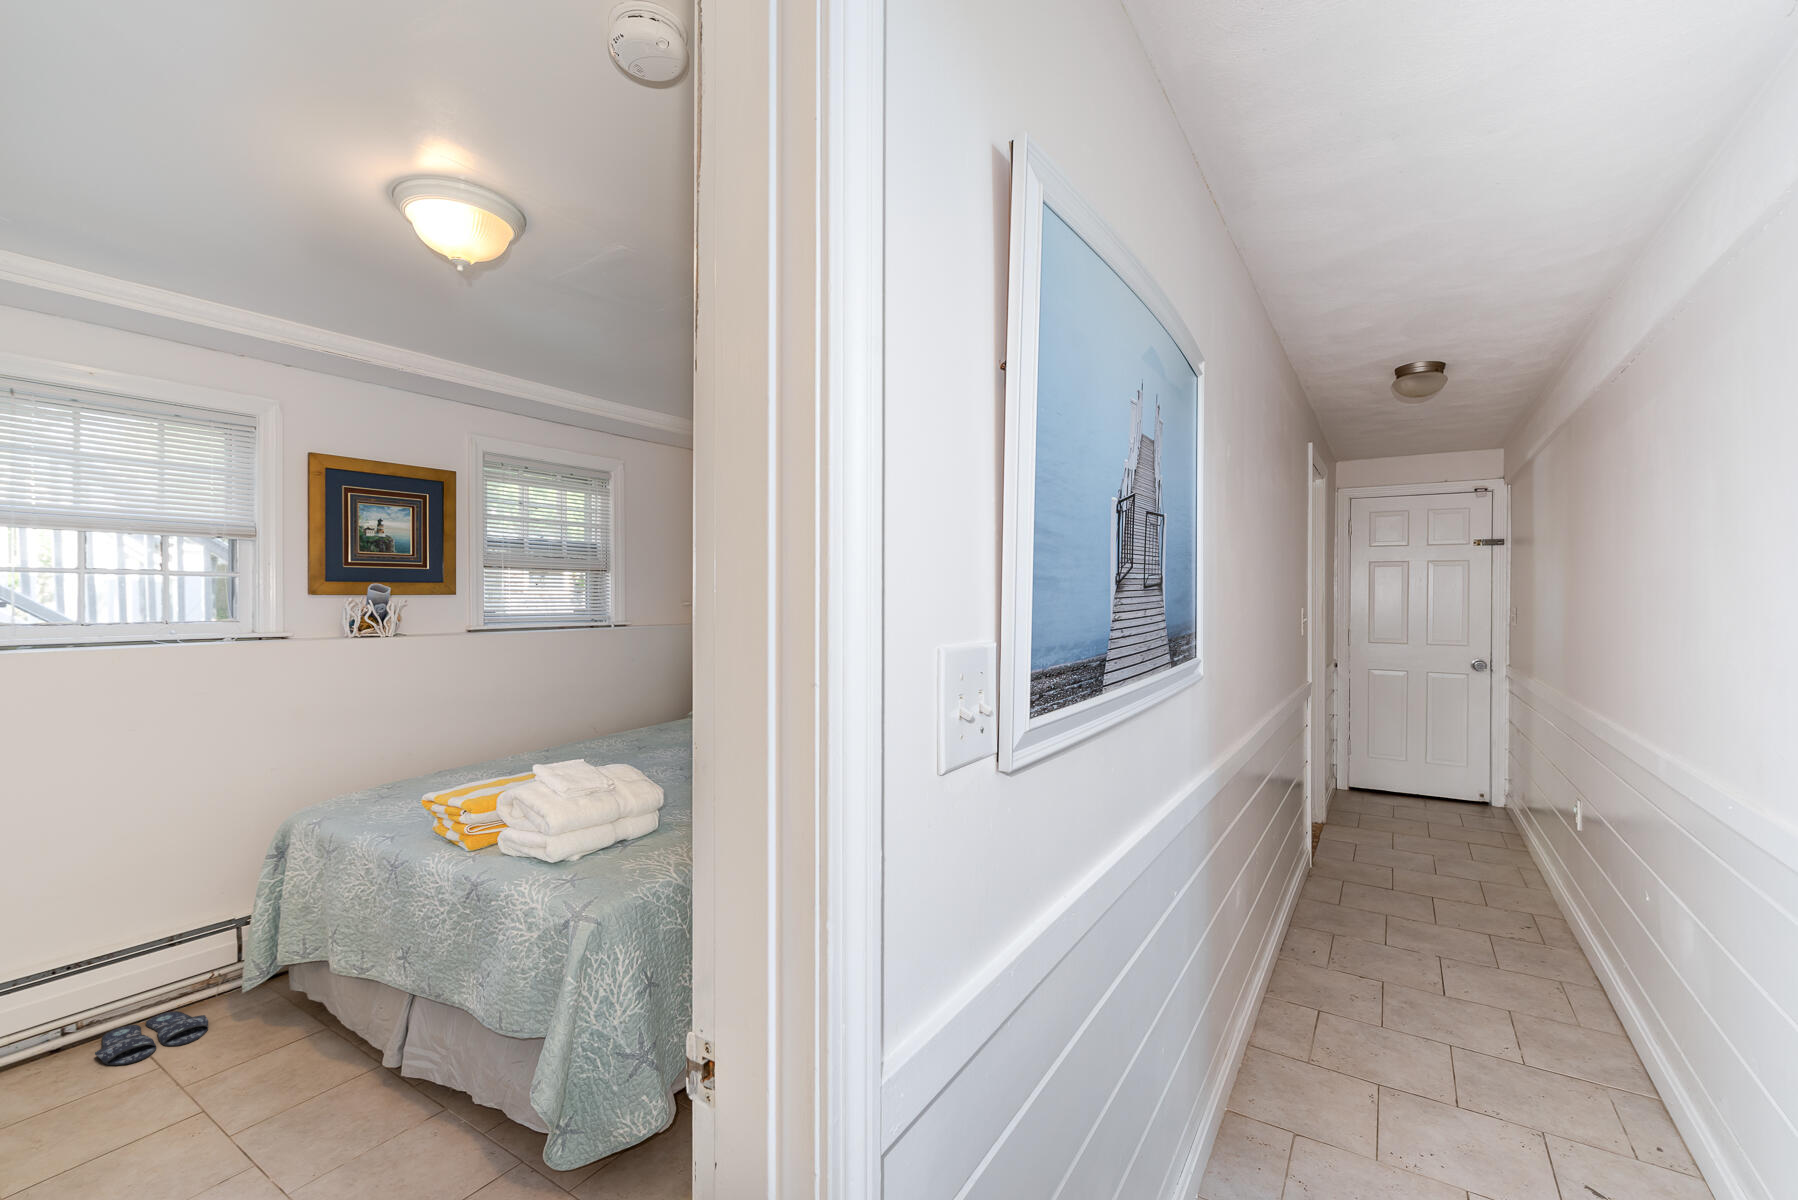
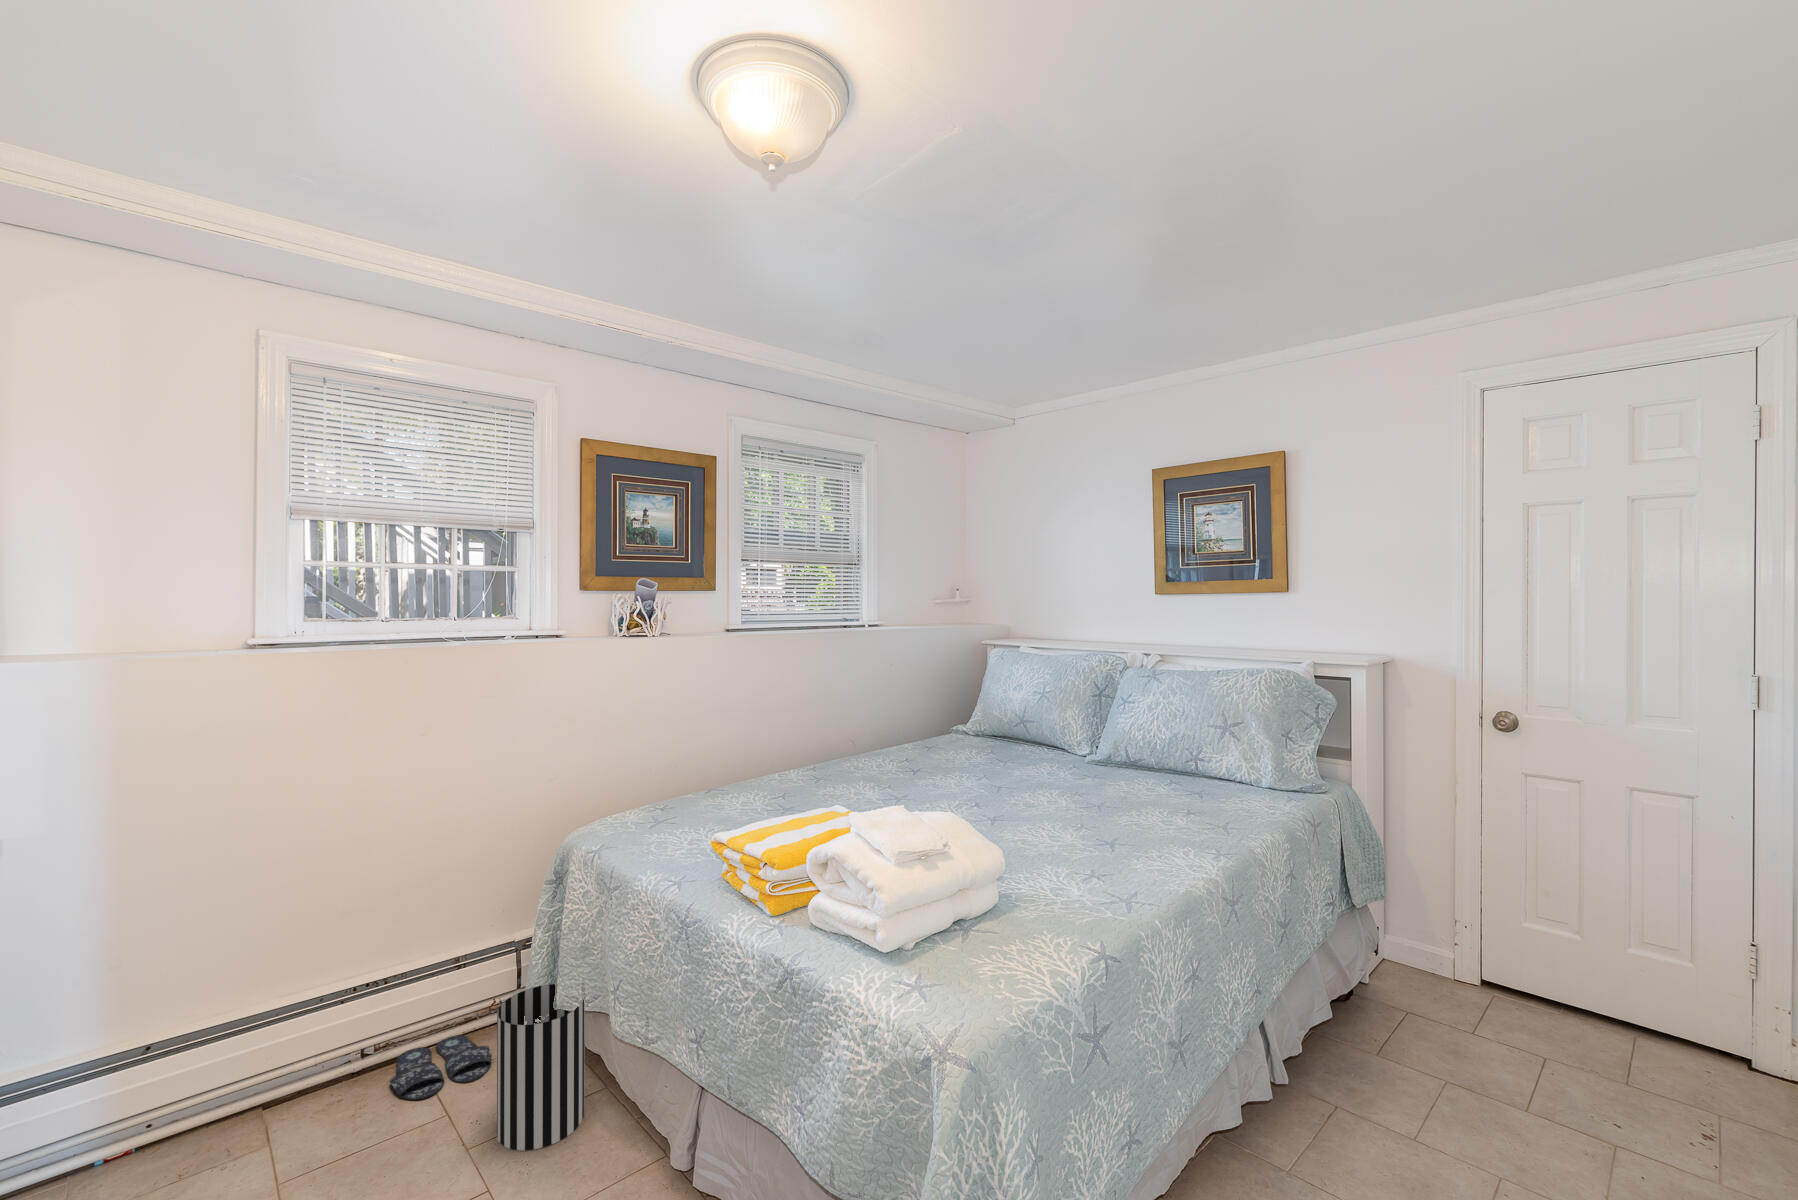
wastebasket: none [214,943,305,1085] -> present [497,984,585,1151]

